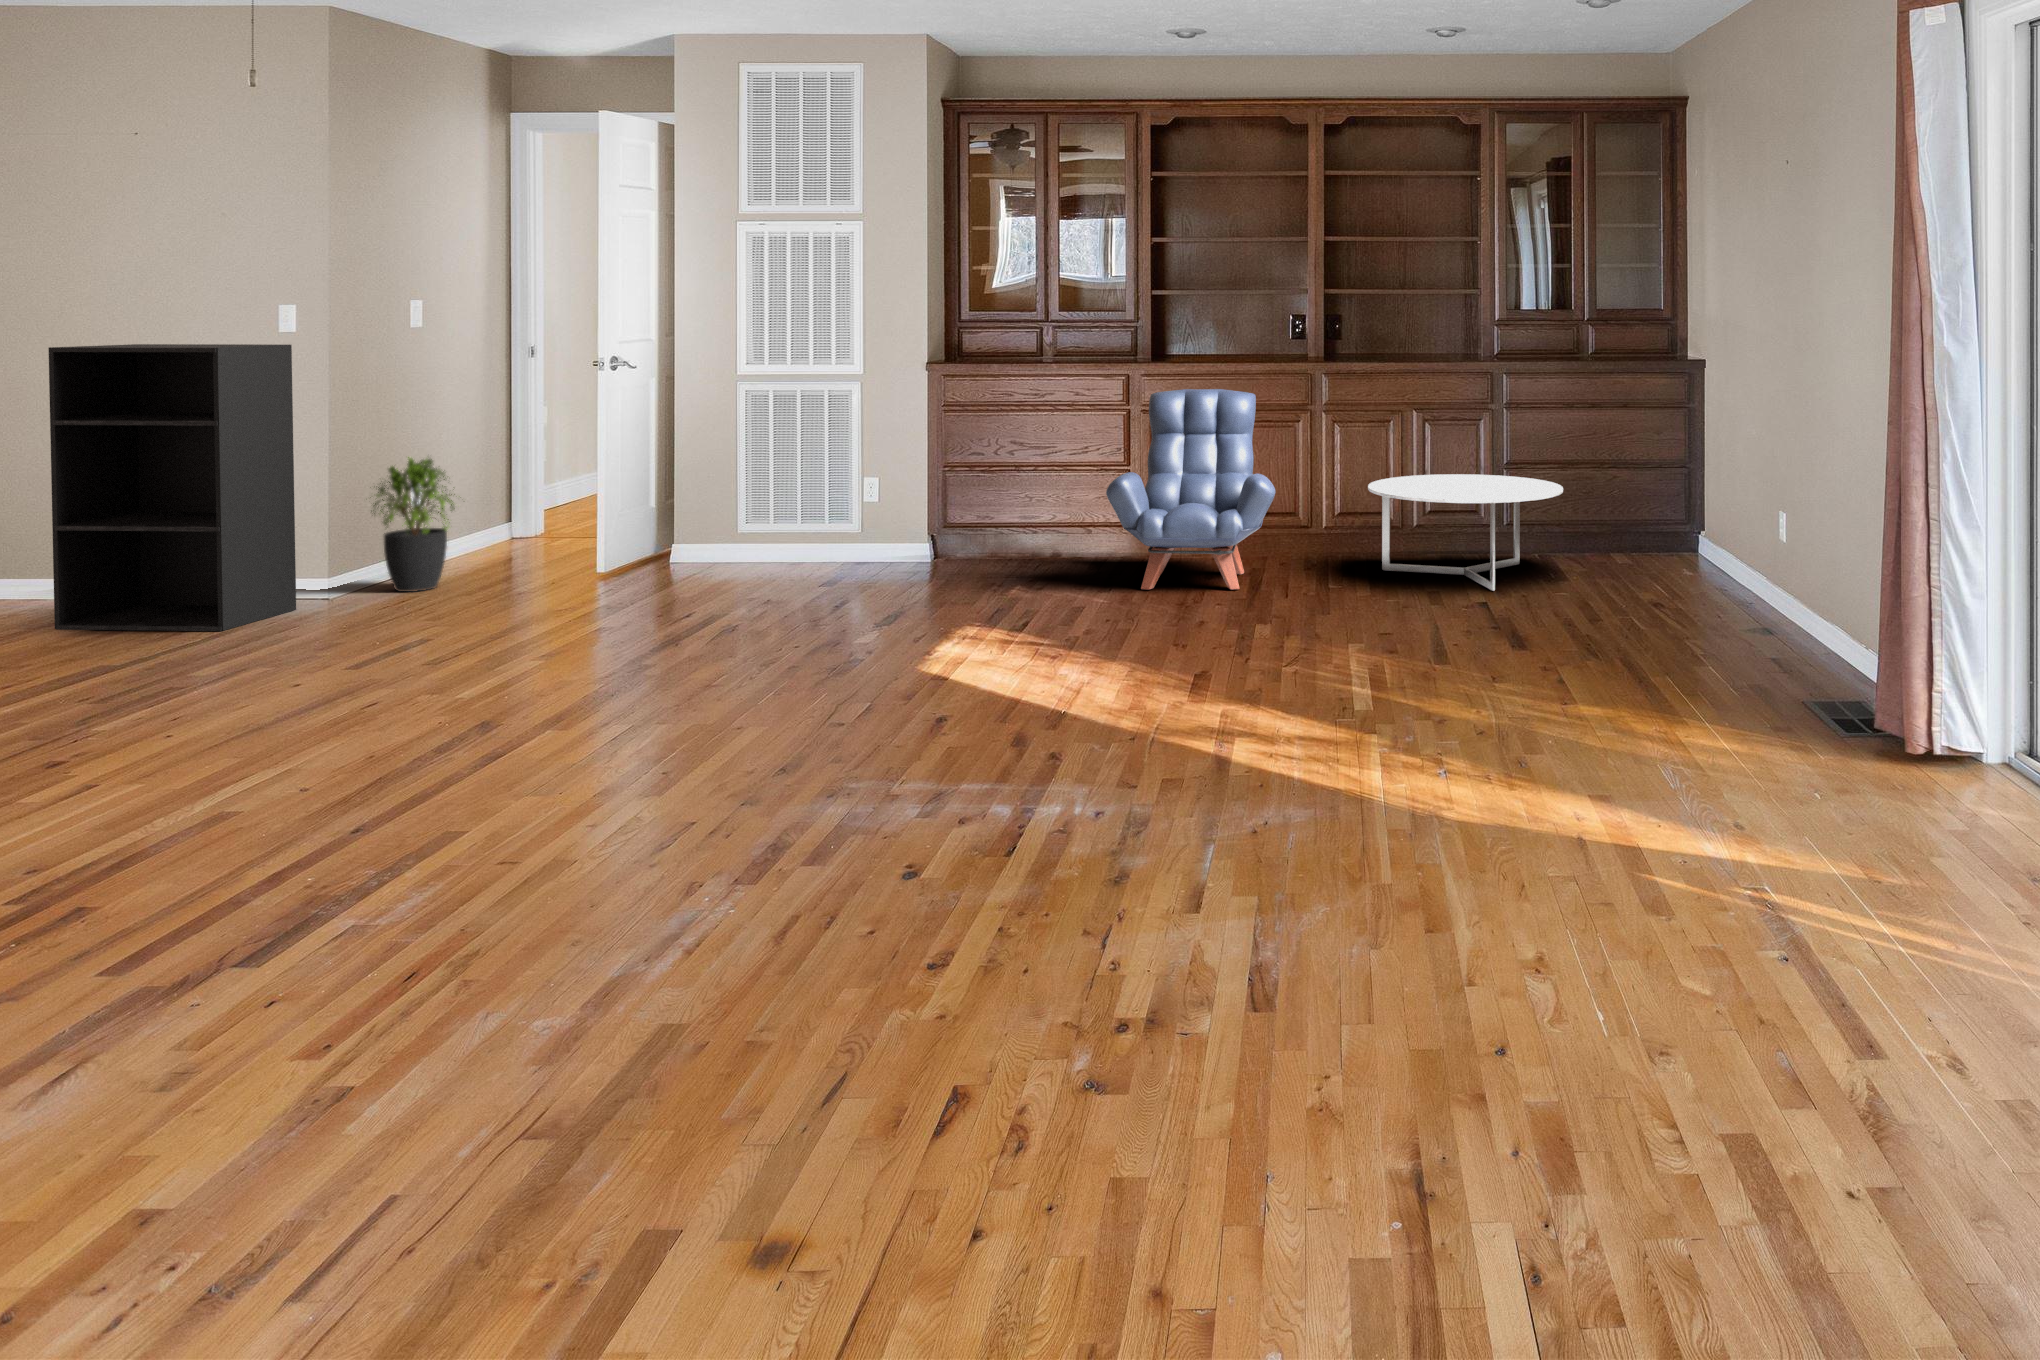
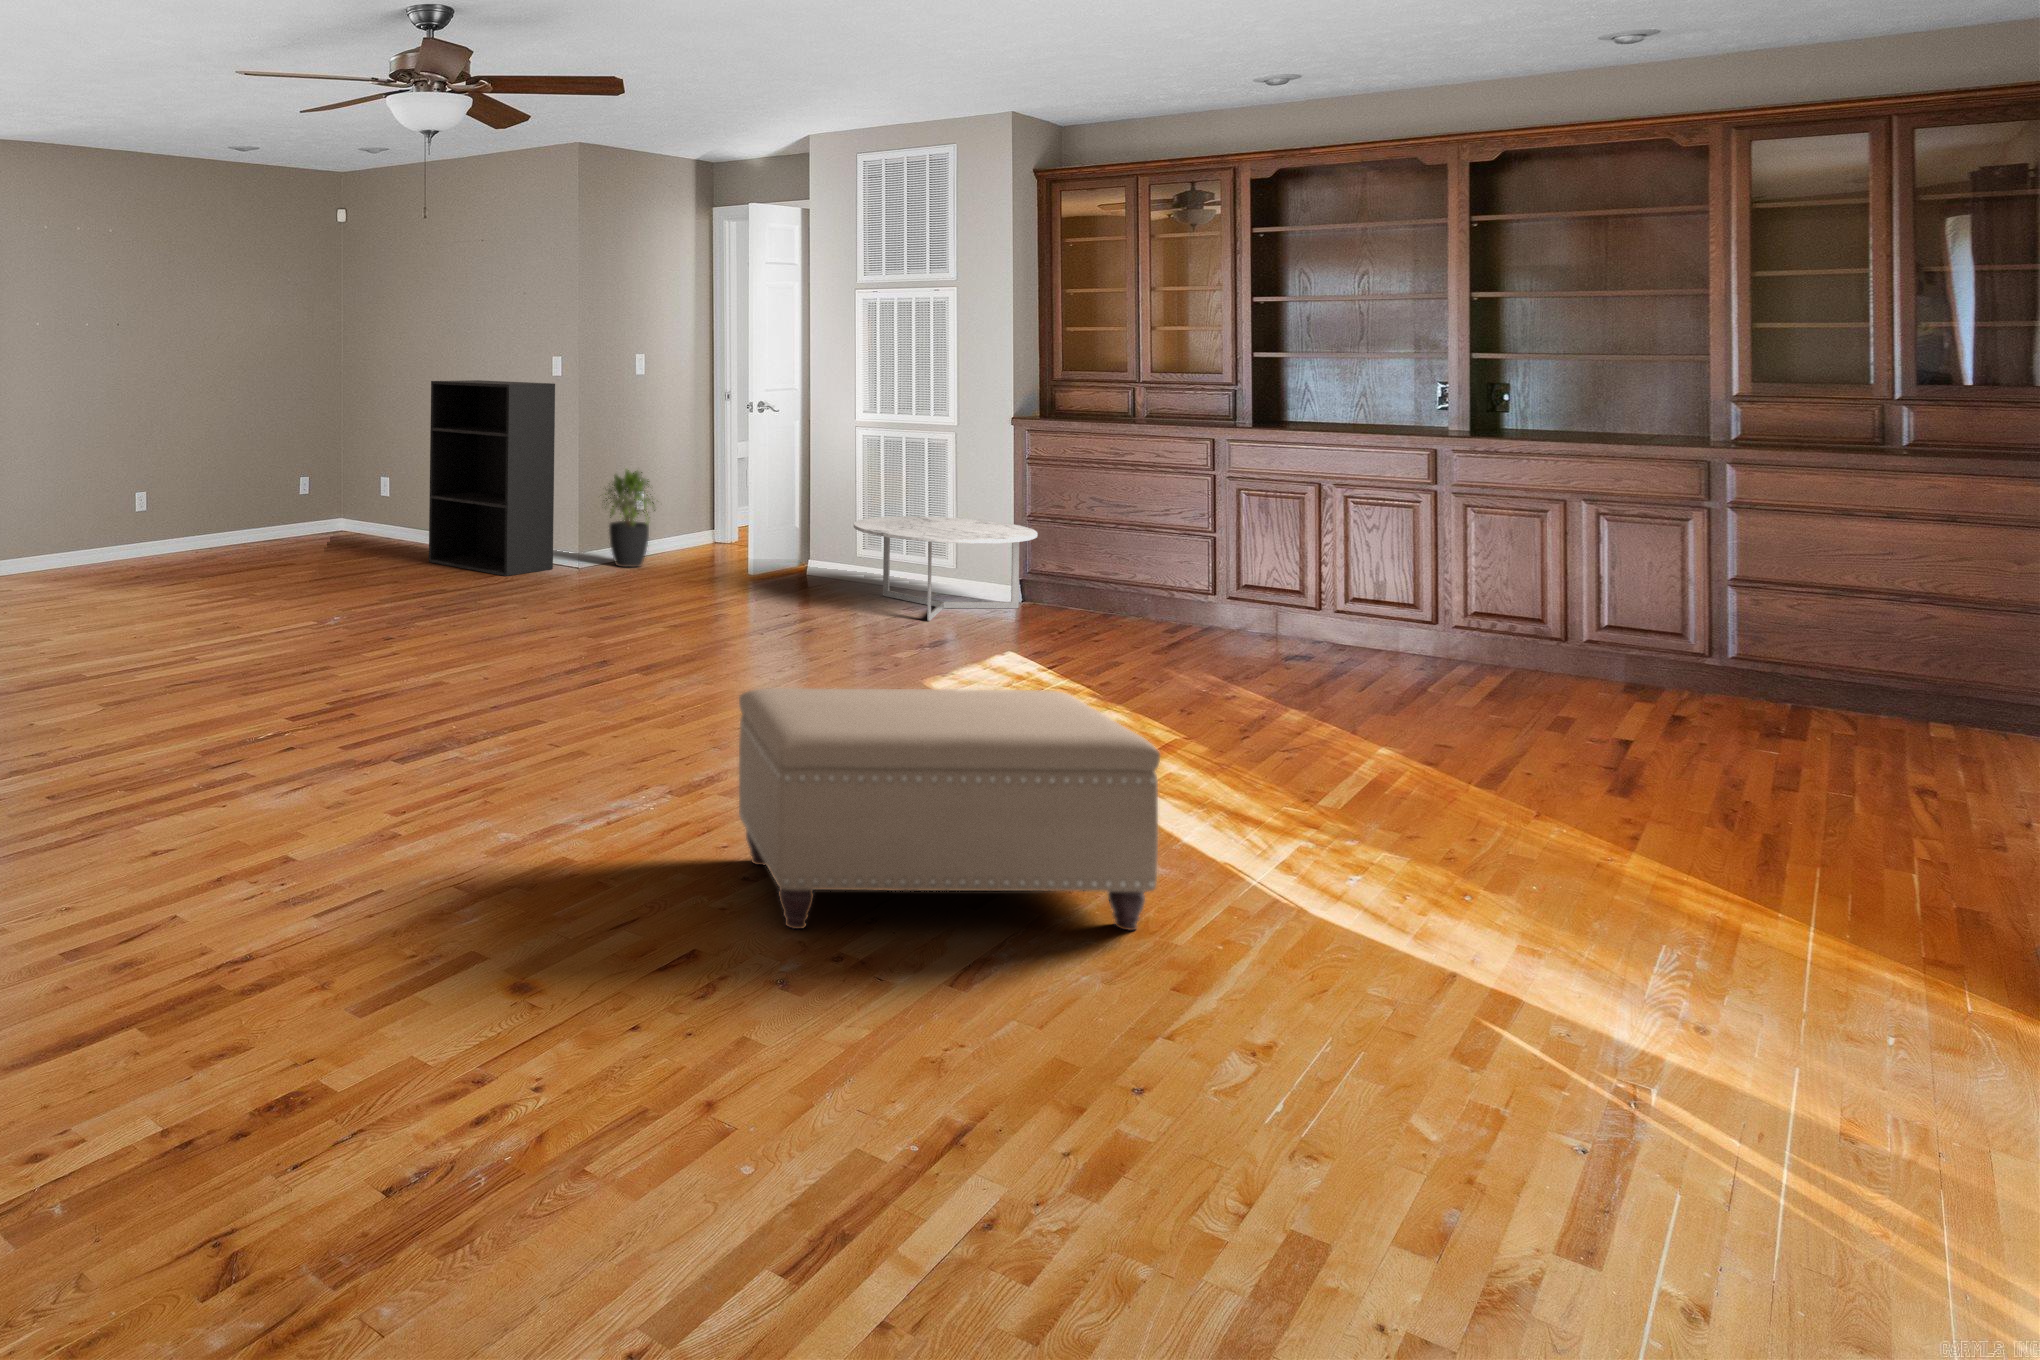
armchair: present [1106,389,1276,590] -> none [1163,457,1365,669]
coffee table: present [1368,474,1563,591] -> present [854,516,1037,621]
ottoman: none [891,652,1370,1011] -> present [739,688,1160,930]

